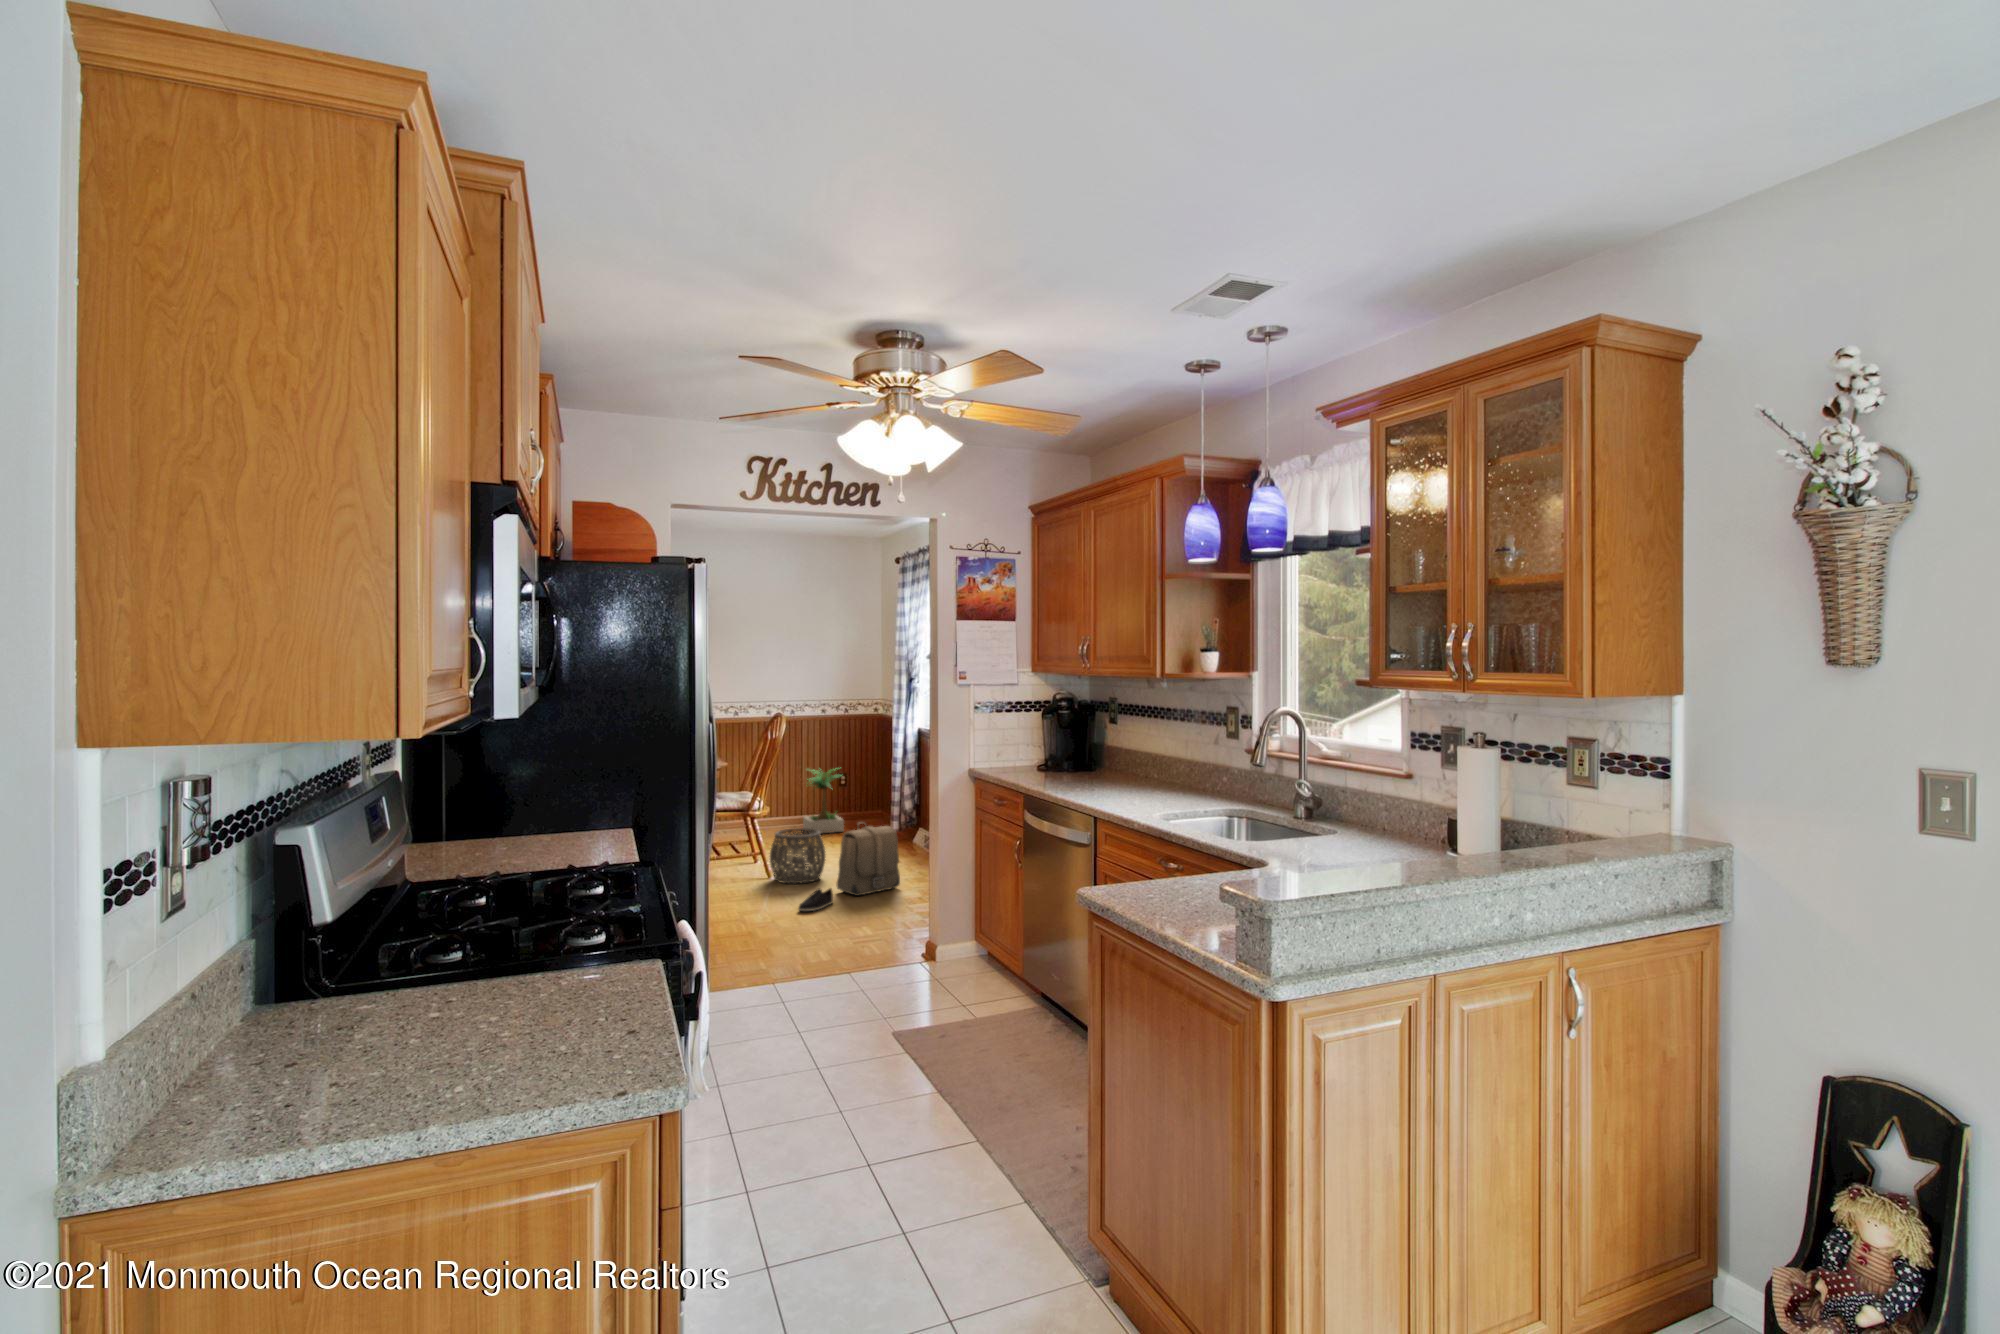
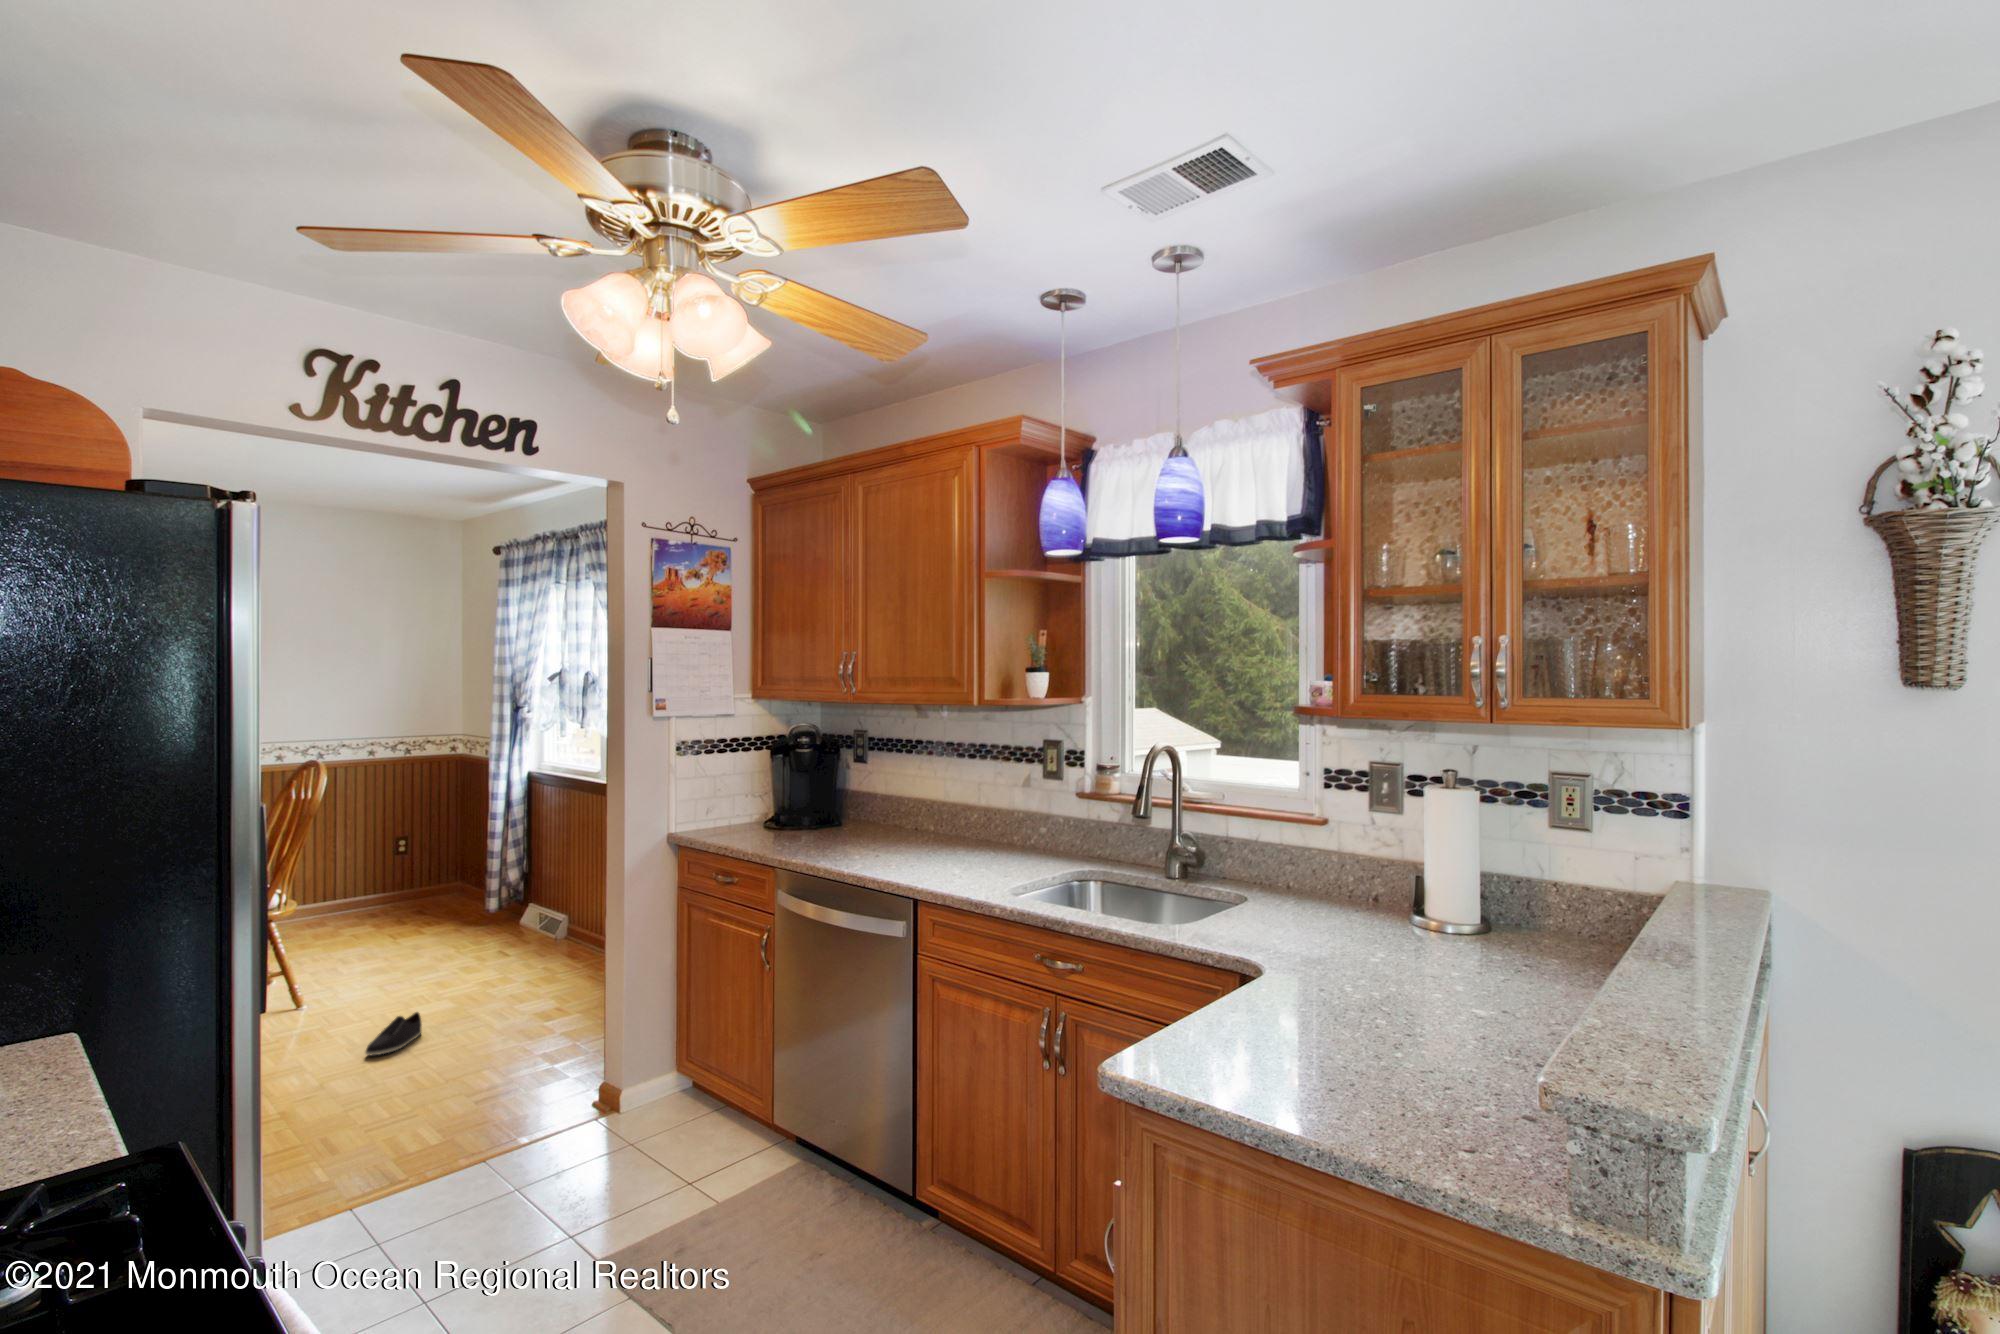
potted plant: present [803,767,844,833] -> none [345,827,420,924]
backpack: present [837,822,900,896] -> none [423,909,522,1017]
woven basket: present [770,828,825,884] -> none [304,923,401,1010]

